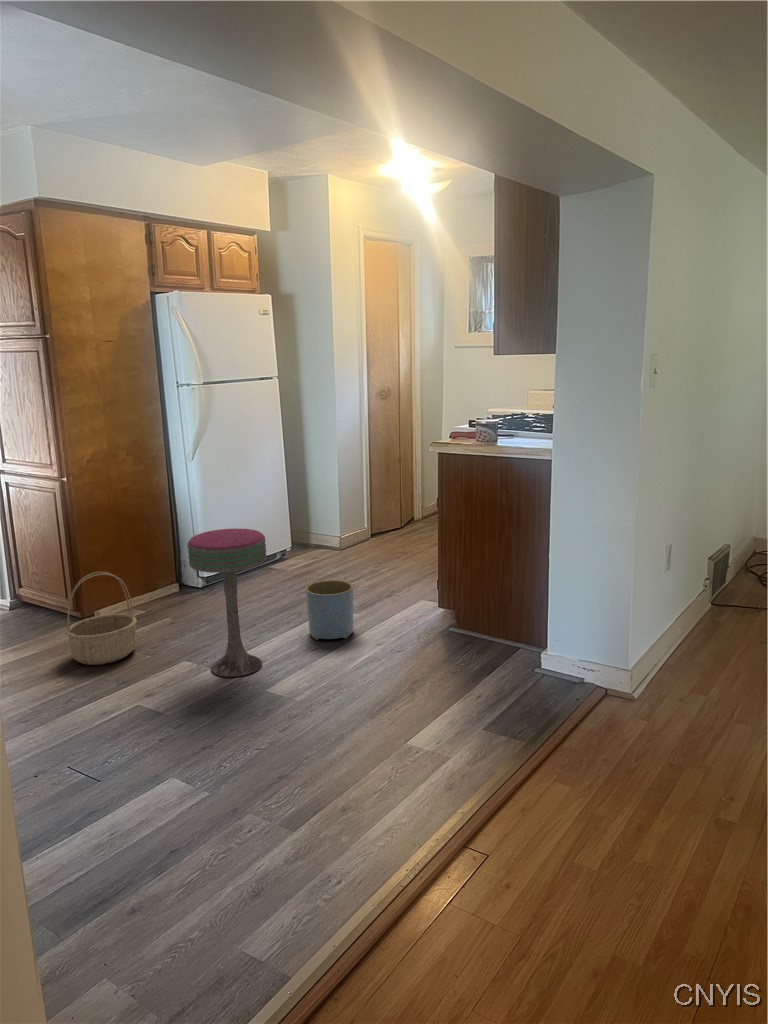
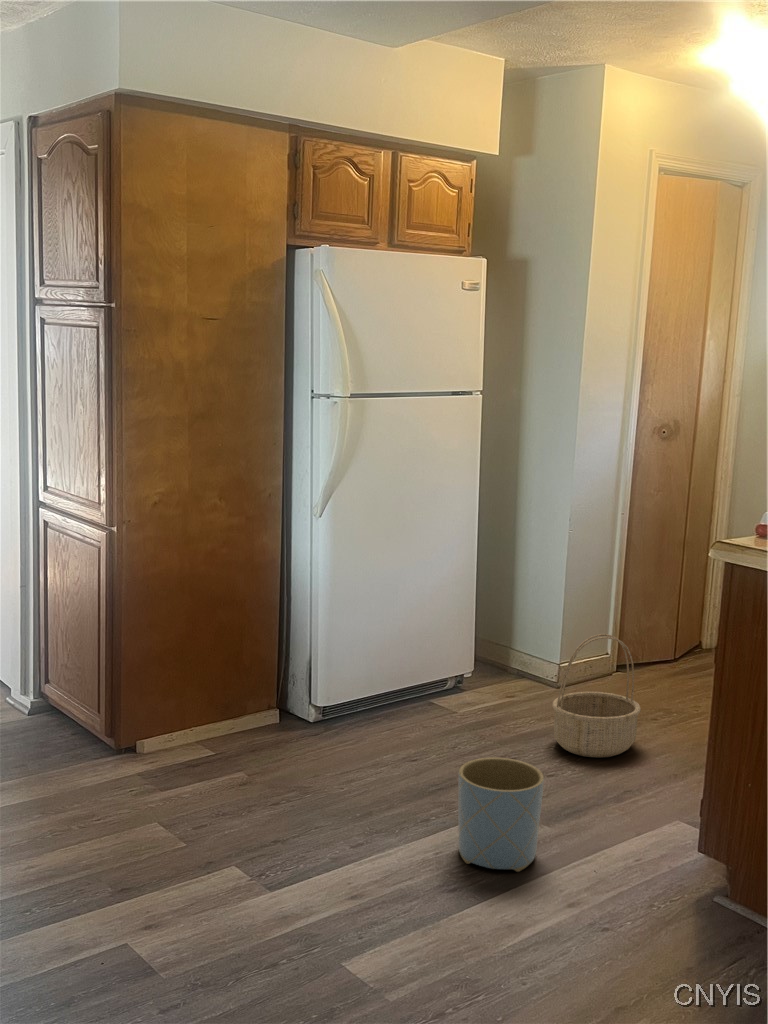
bar stool: present [187,528,267,677] -> none [255,650,388,915]
basket: present [66,572,137,665] -> present [553,634,641,757]

